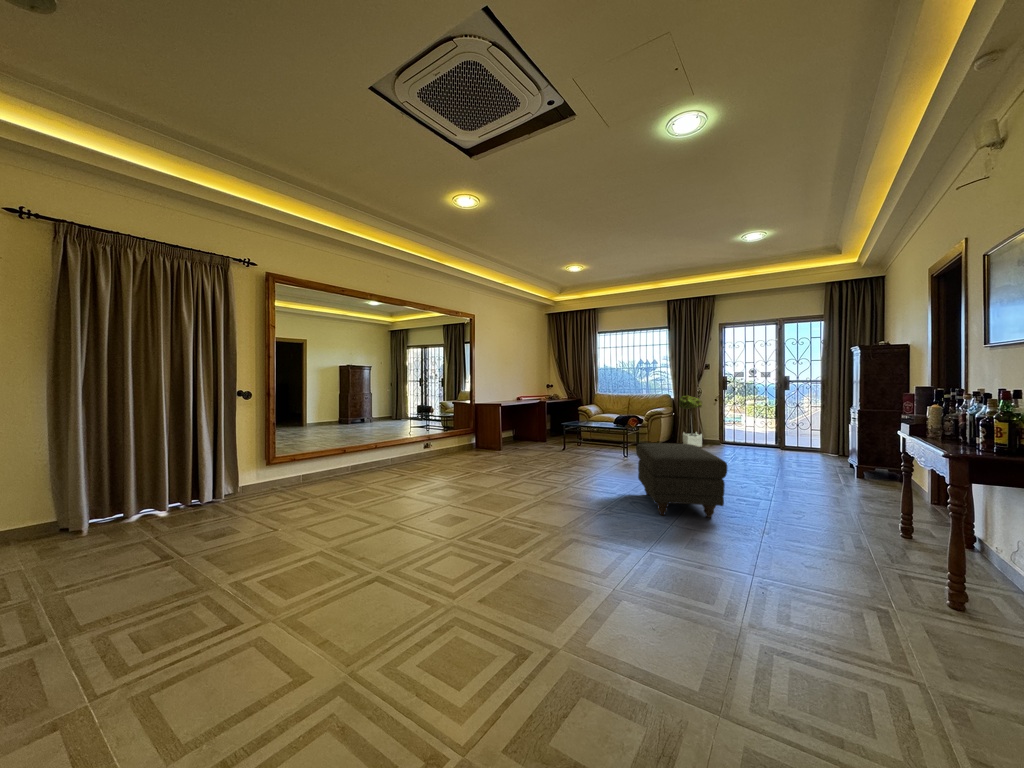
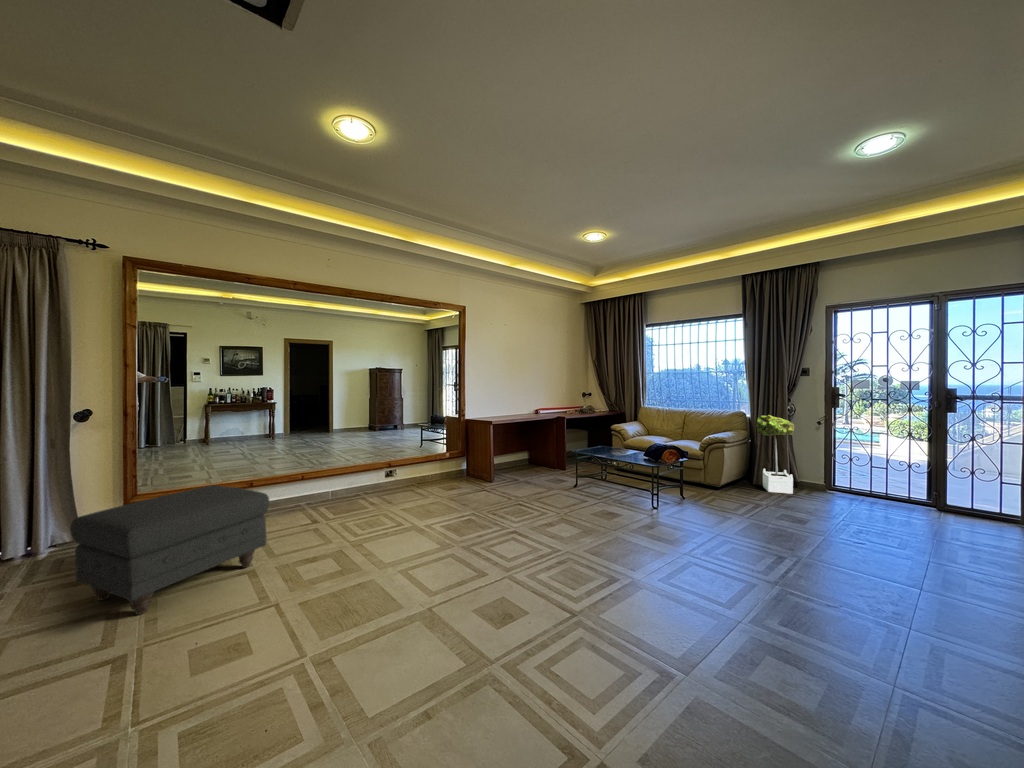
ottoman: present [636,443,727,518] -> present [70,485,269,615]

